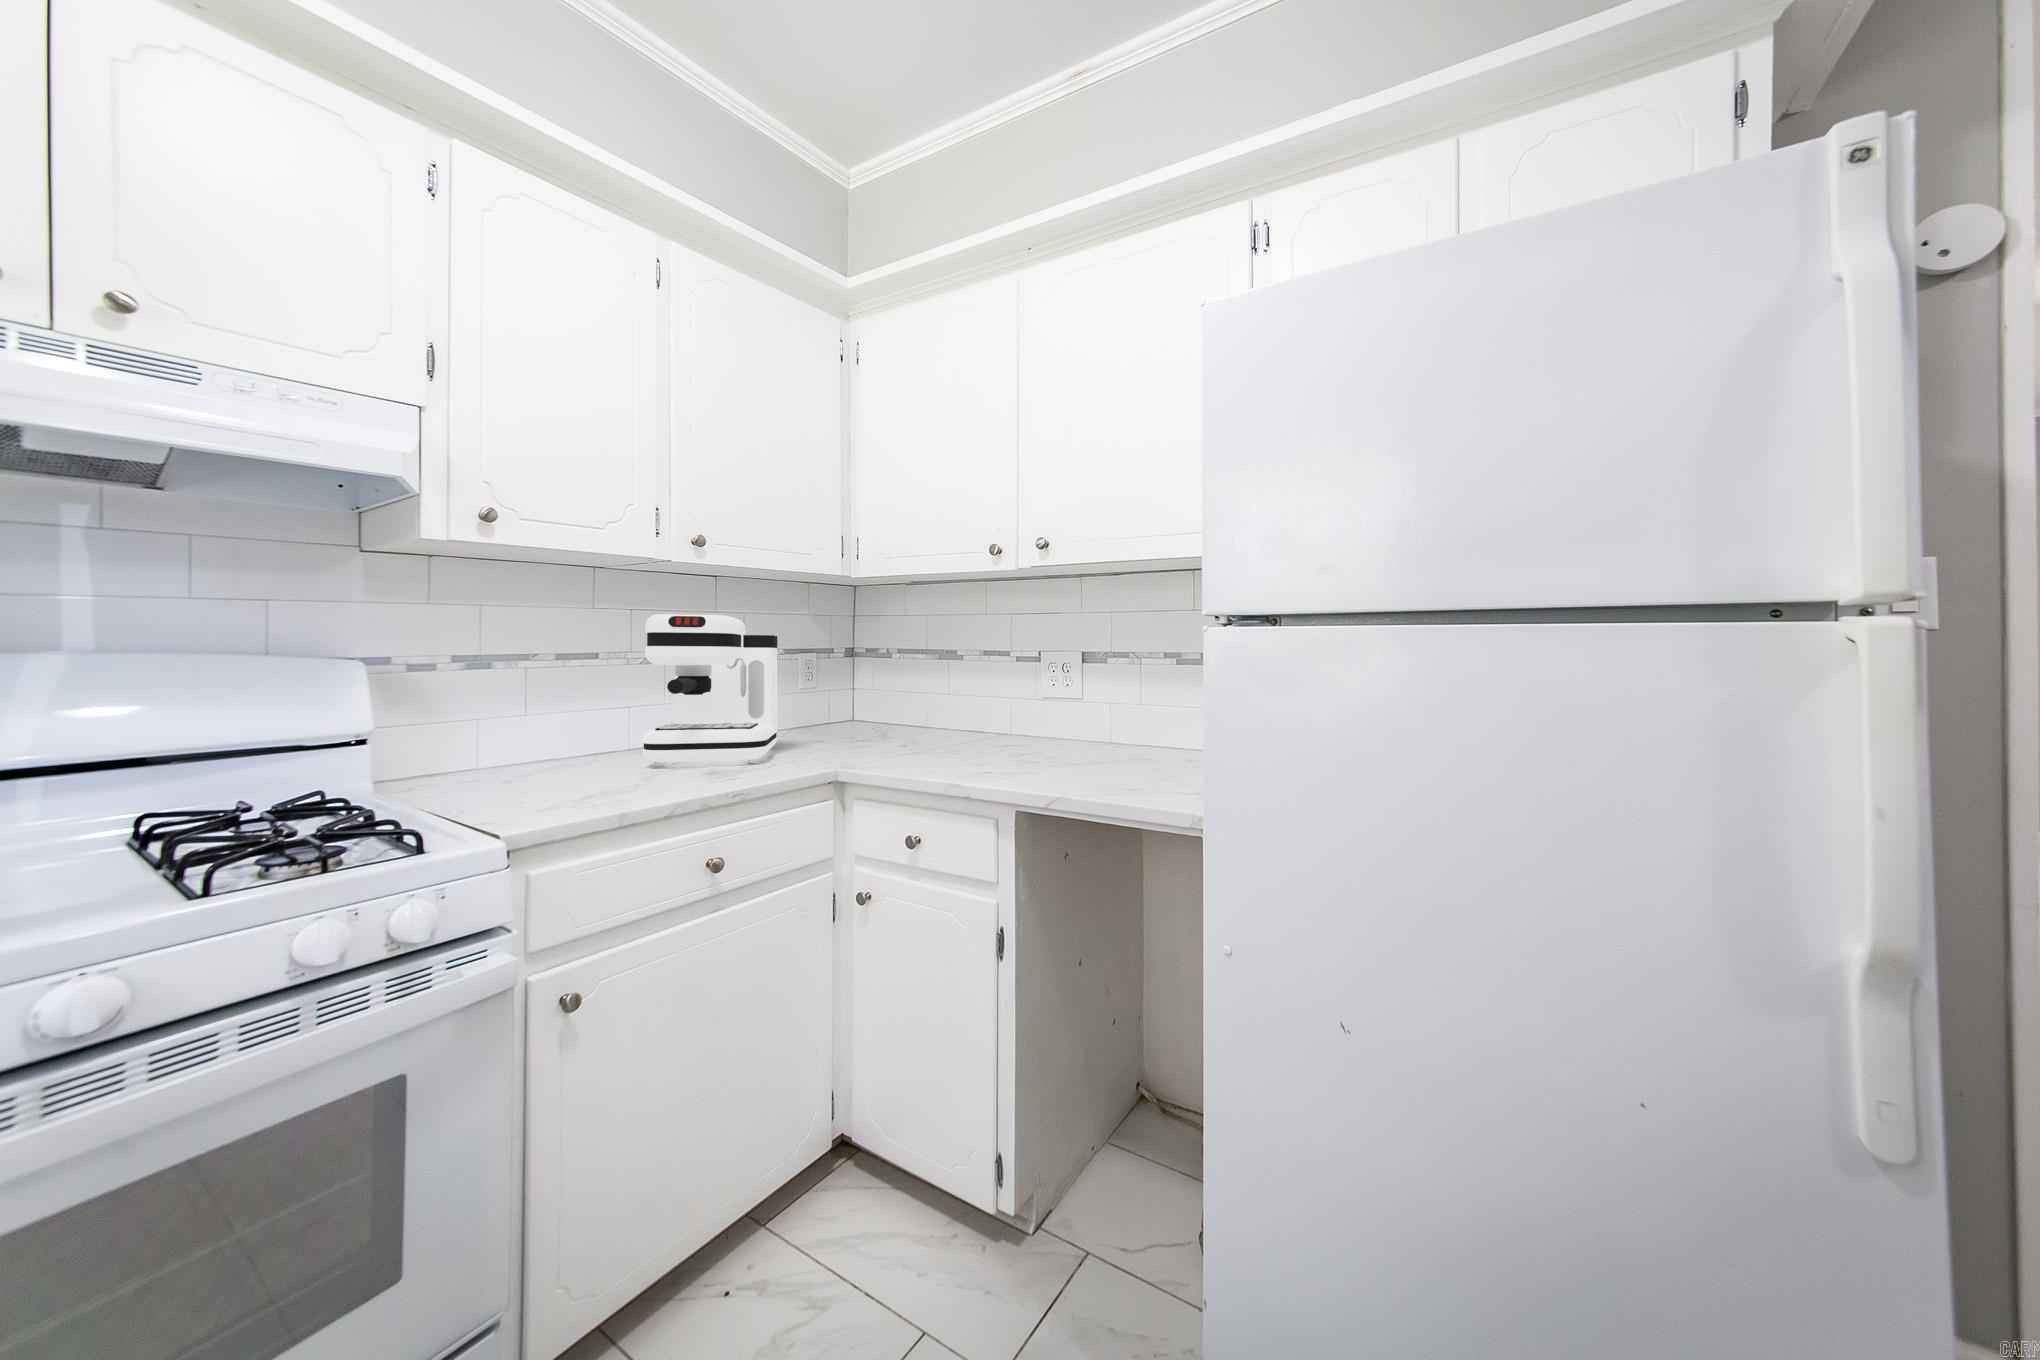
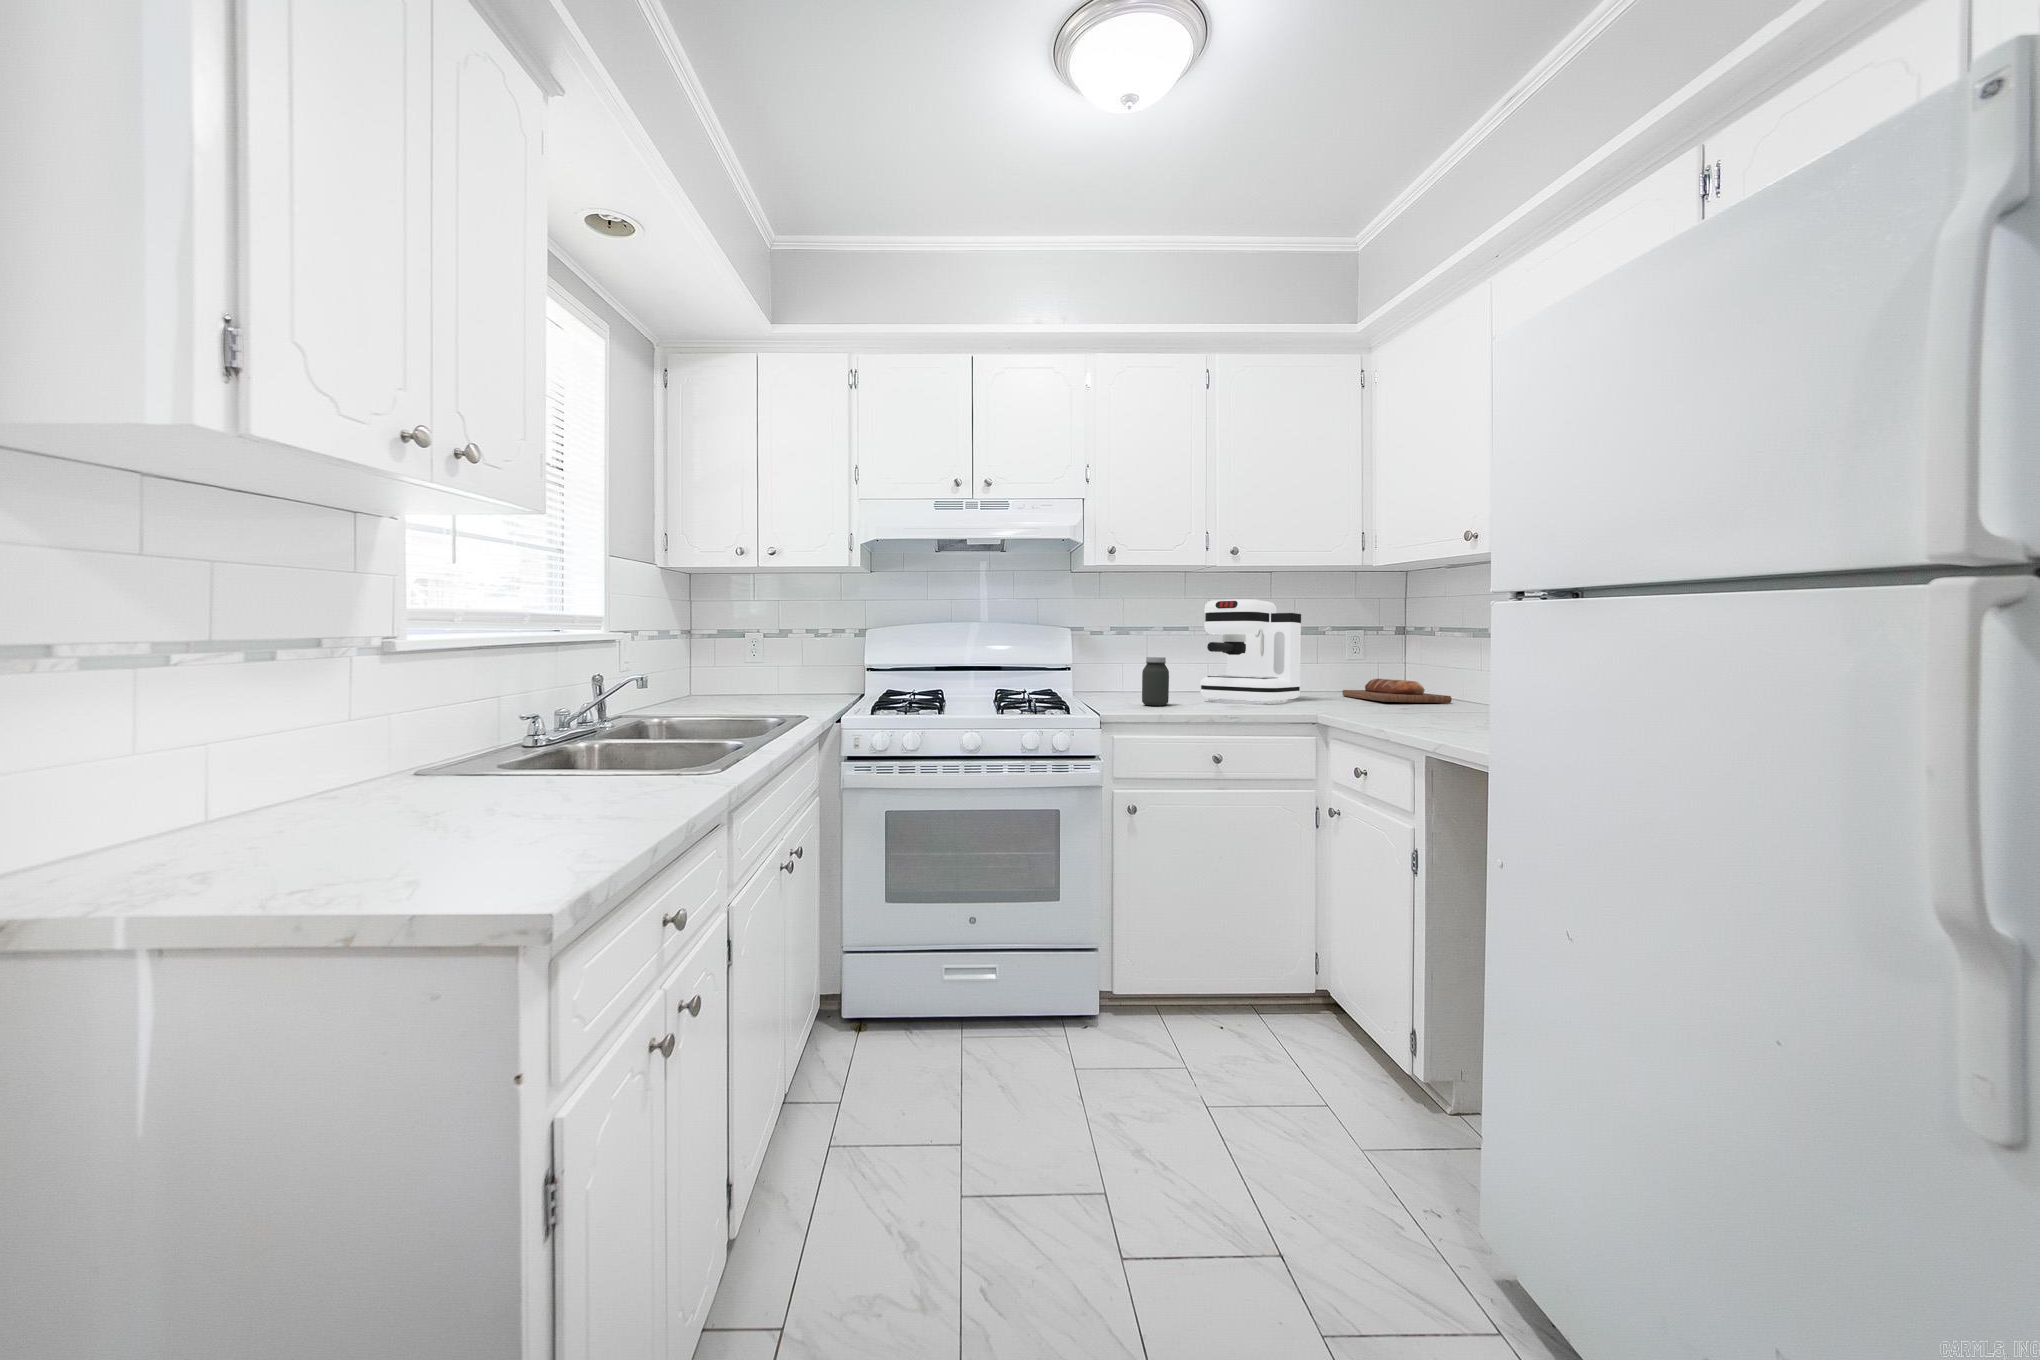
jar: none [553,707,605,791] -> present [1142,657,1169,706]
bread loaf: none [807,712,940,743] -> present [1342,679,1452,703]

